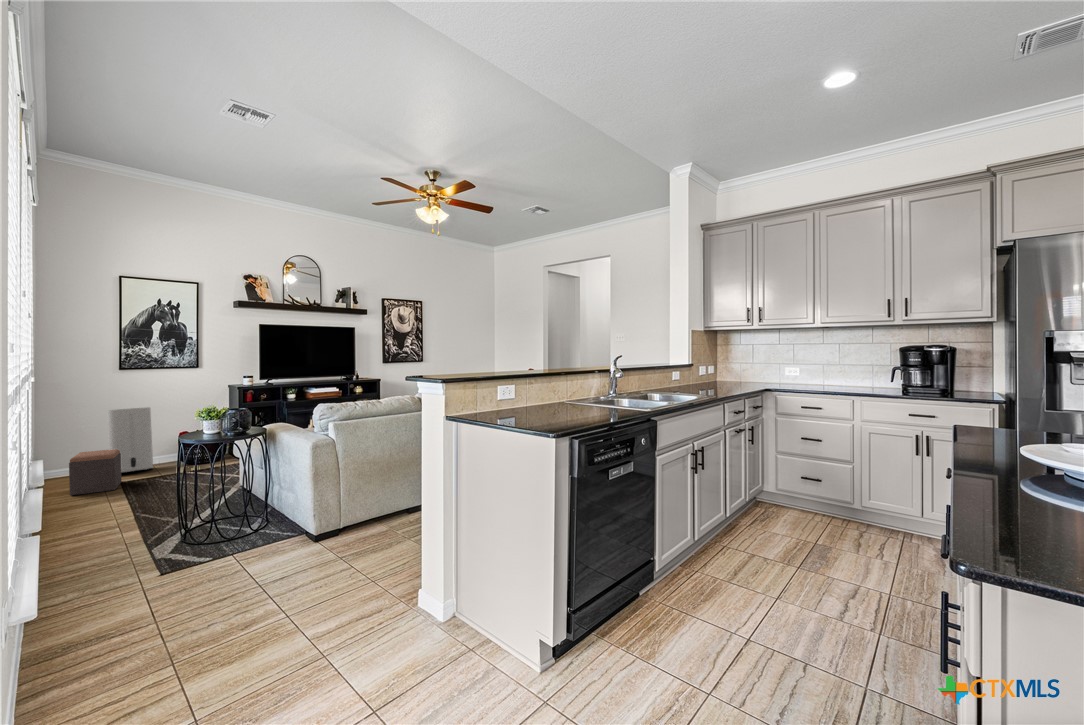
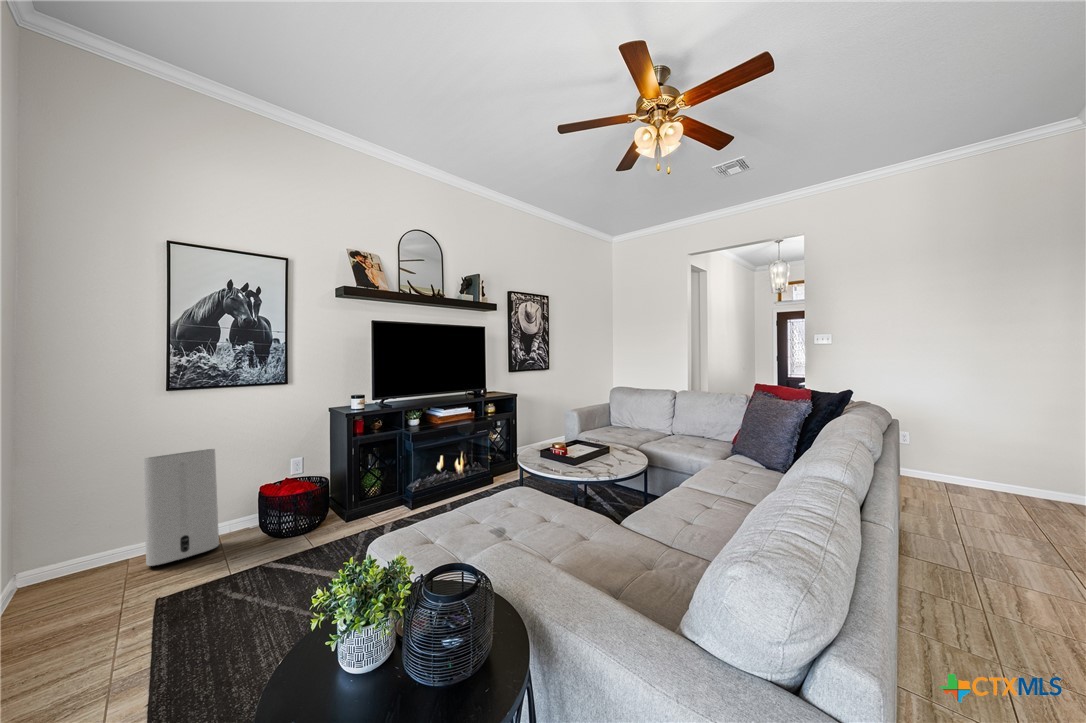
footstool: present [69,449,122,496] -> none [39,536,158,650]

